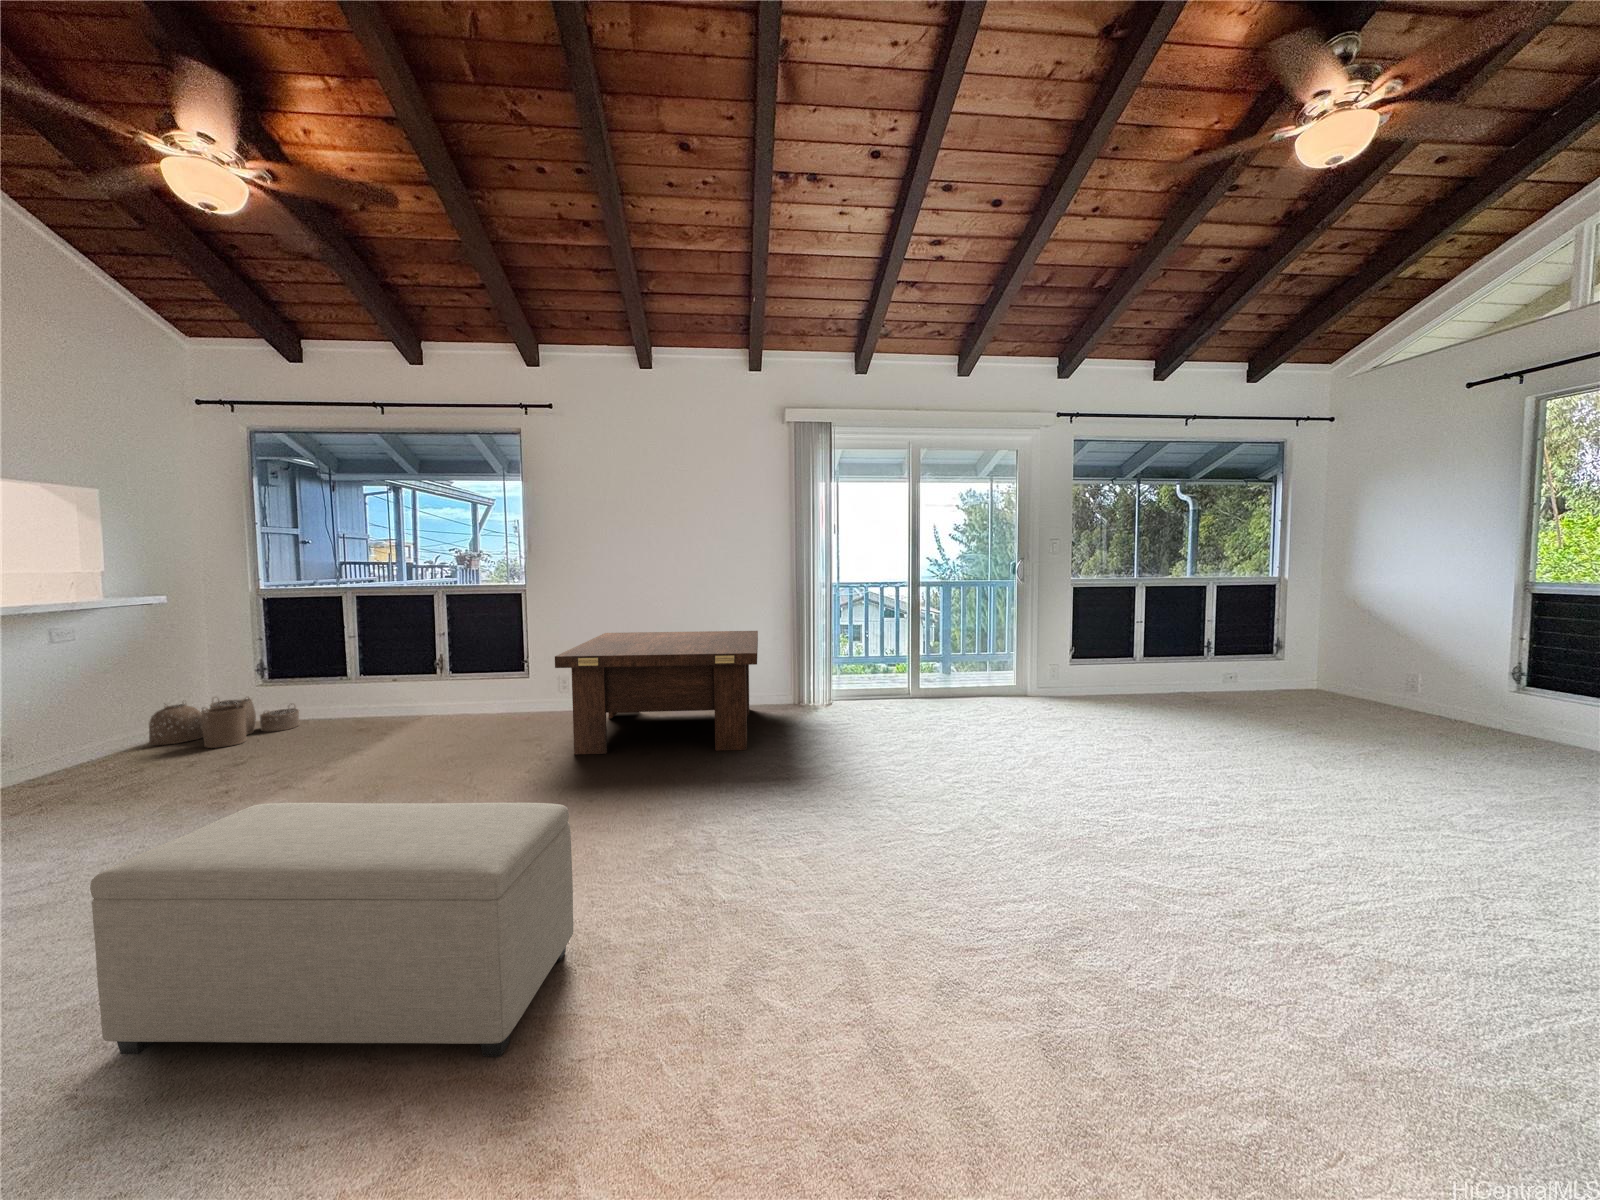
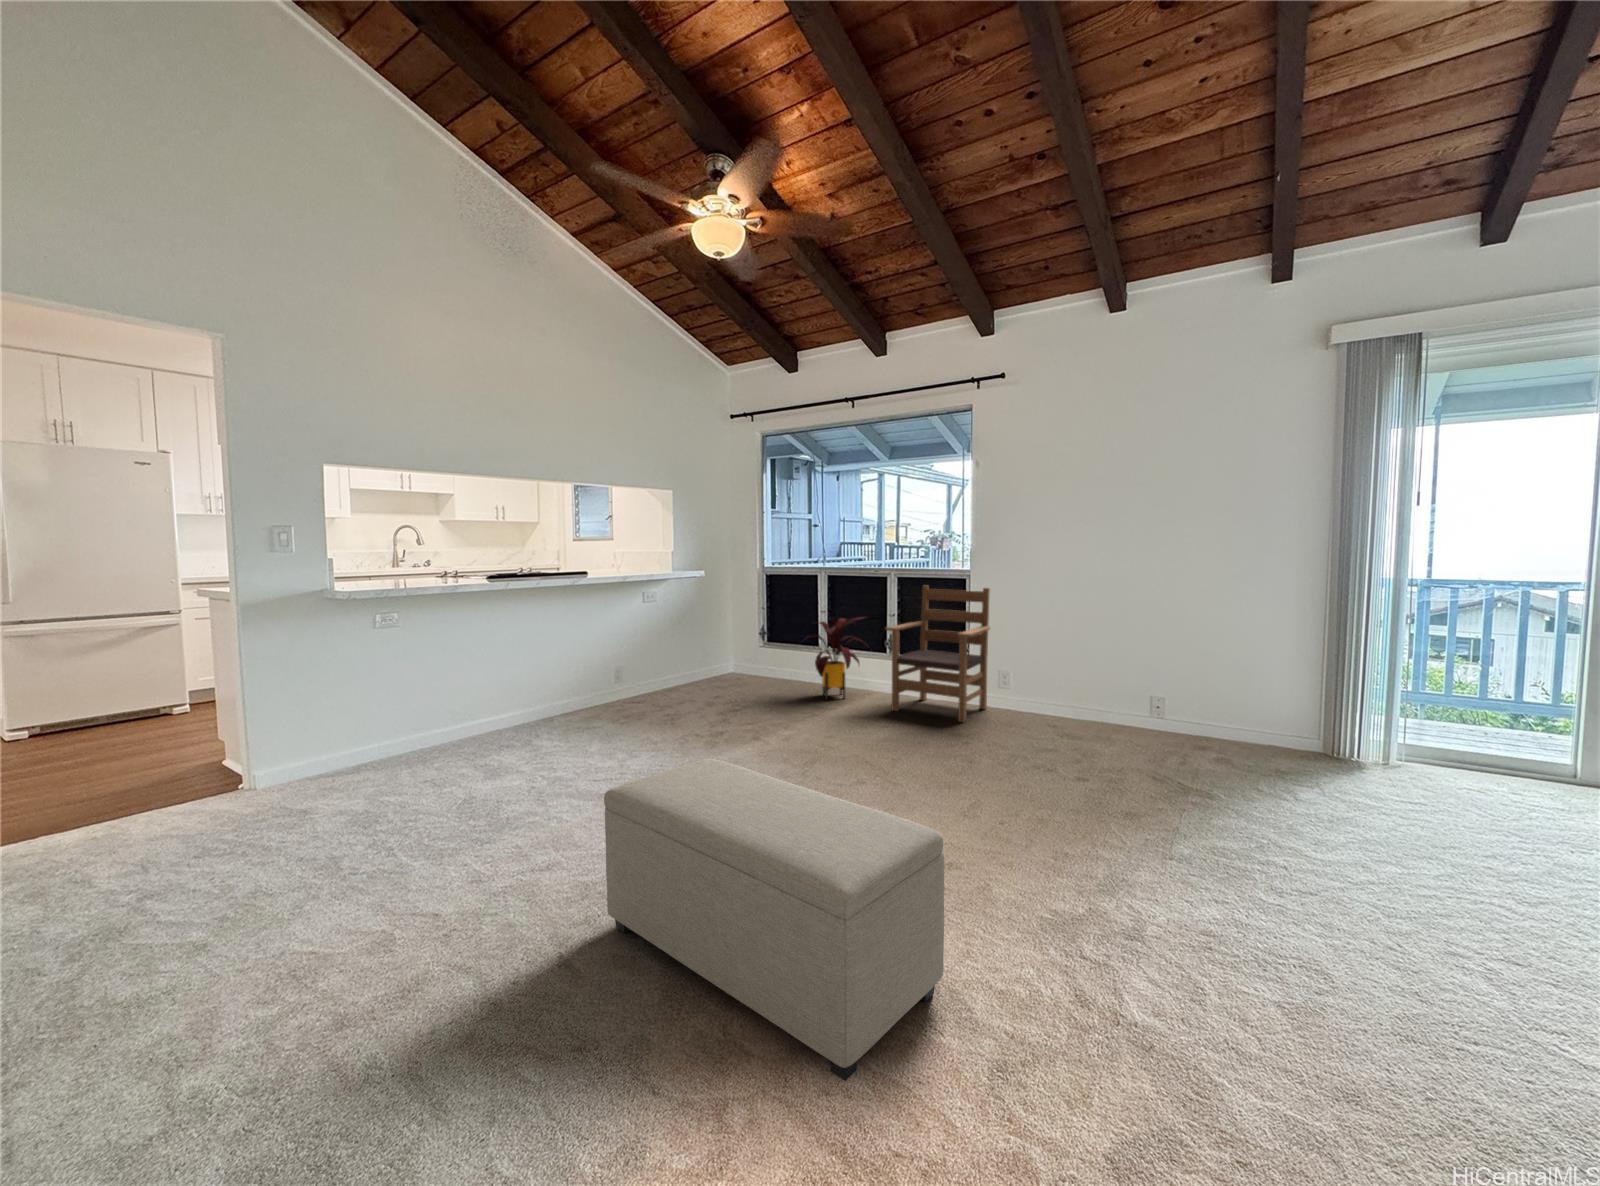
armchair: none [440,601,551,730] -> present [886,585,990,722]
coffee table: present [555,631,758,754] -> none [983,628,1262,806]
house plant: none [322,637,425,732] -> present [809,617,868,699]
woven basket: present [149,698,300,748] -> none [695,653,784,694]

